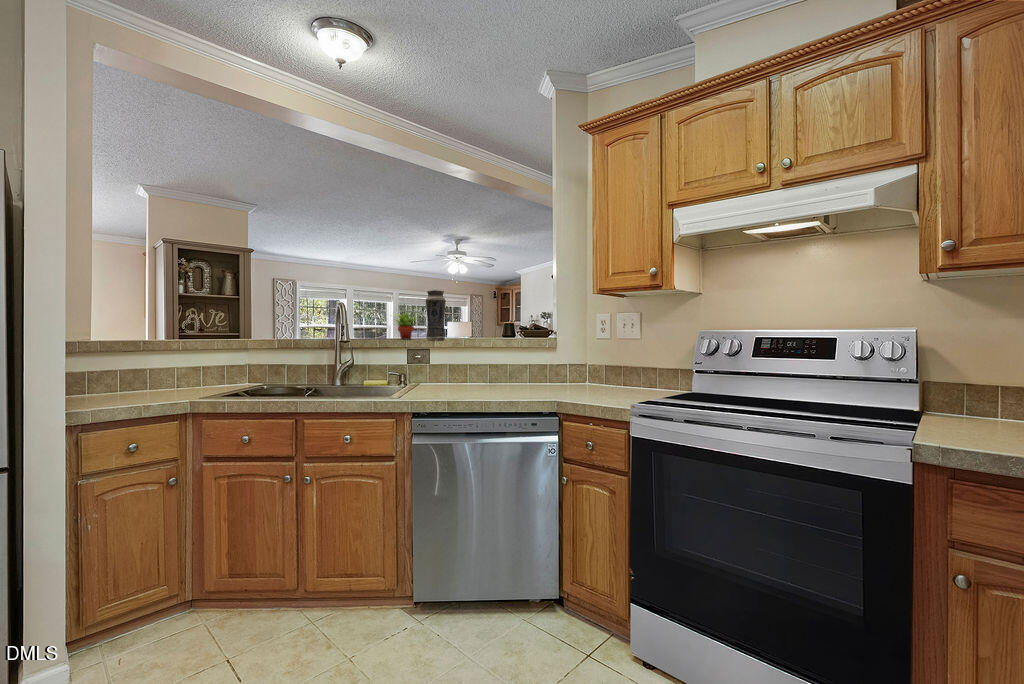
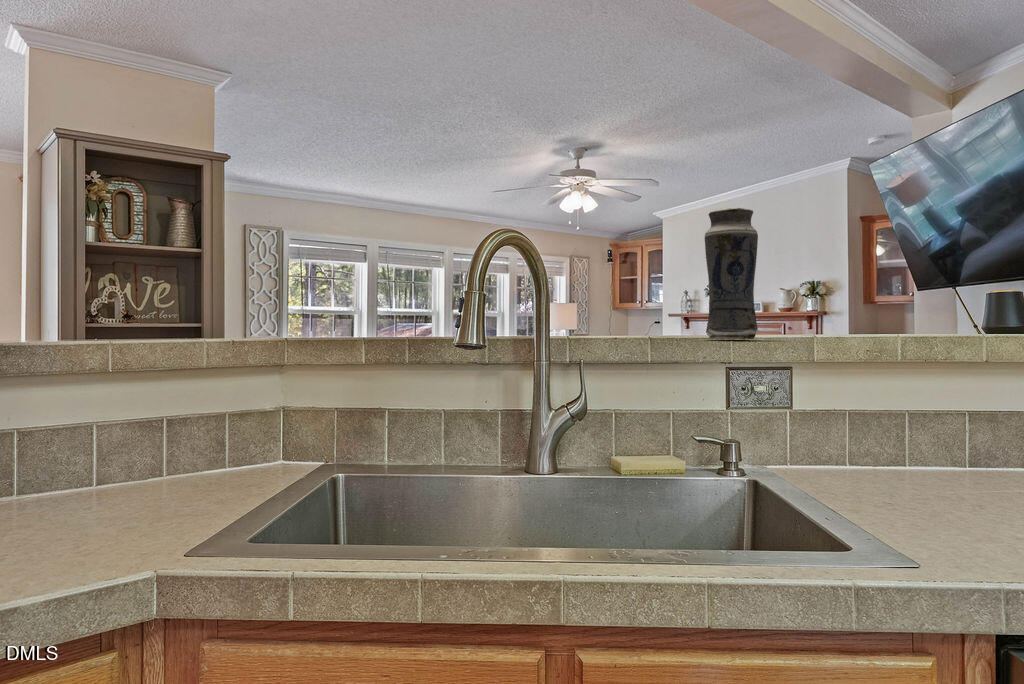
succulent plant: present [396,312,415,339] -> none [579,267,654,337]

